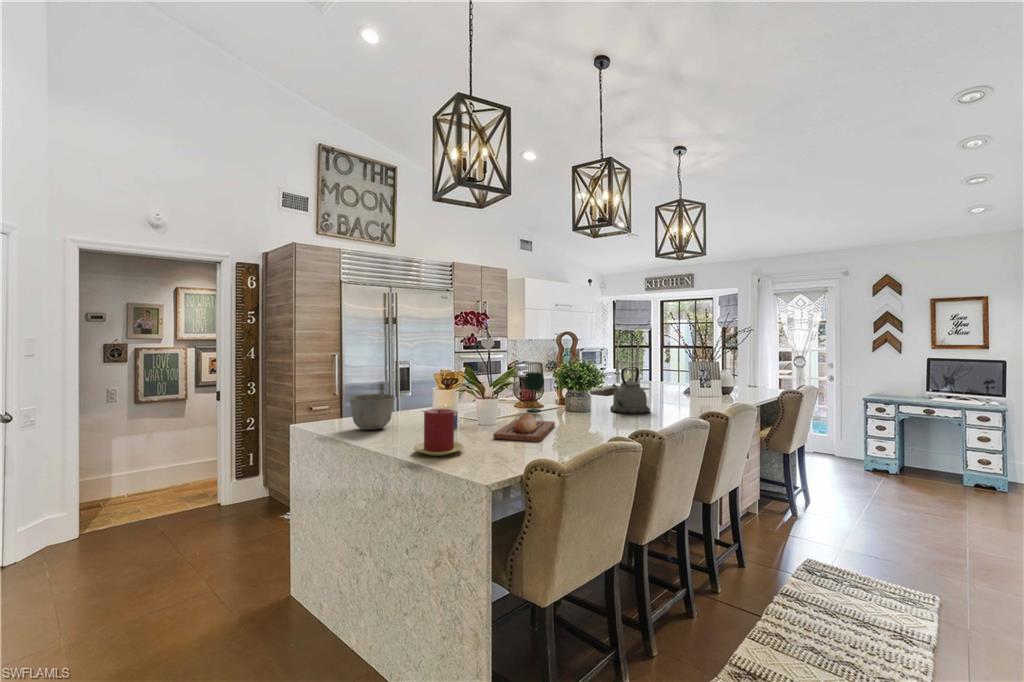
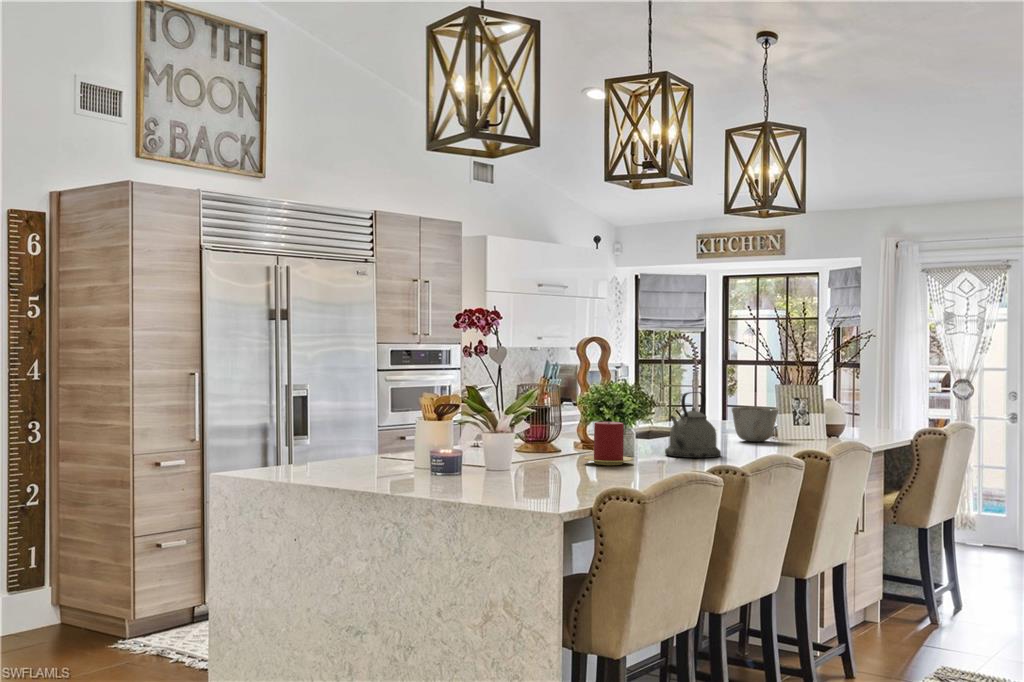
wine glass: present [524,372,544,411] -> none [540,400,570,457]
ceramic bowl: present [350,394,395,430] -> present [732,407,778,442]
candle: present [414,409,464,456] -> present [584,422,633,465]
bread loaf: present [493,414,555,442] -> none [529,454,599,484]

